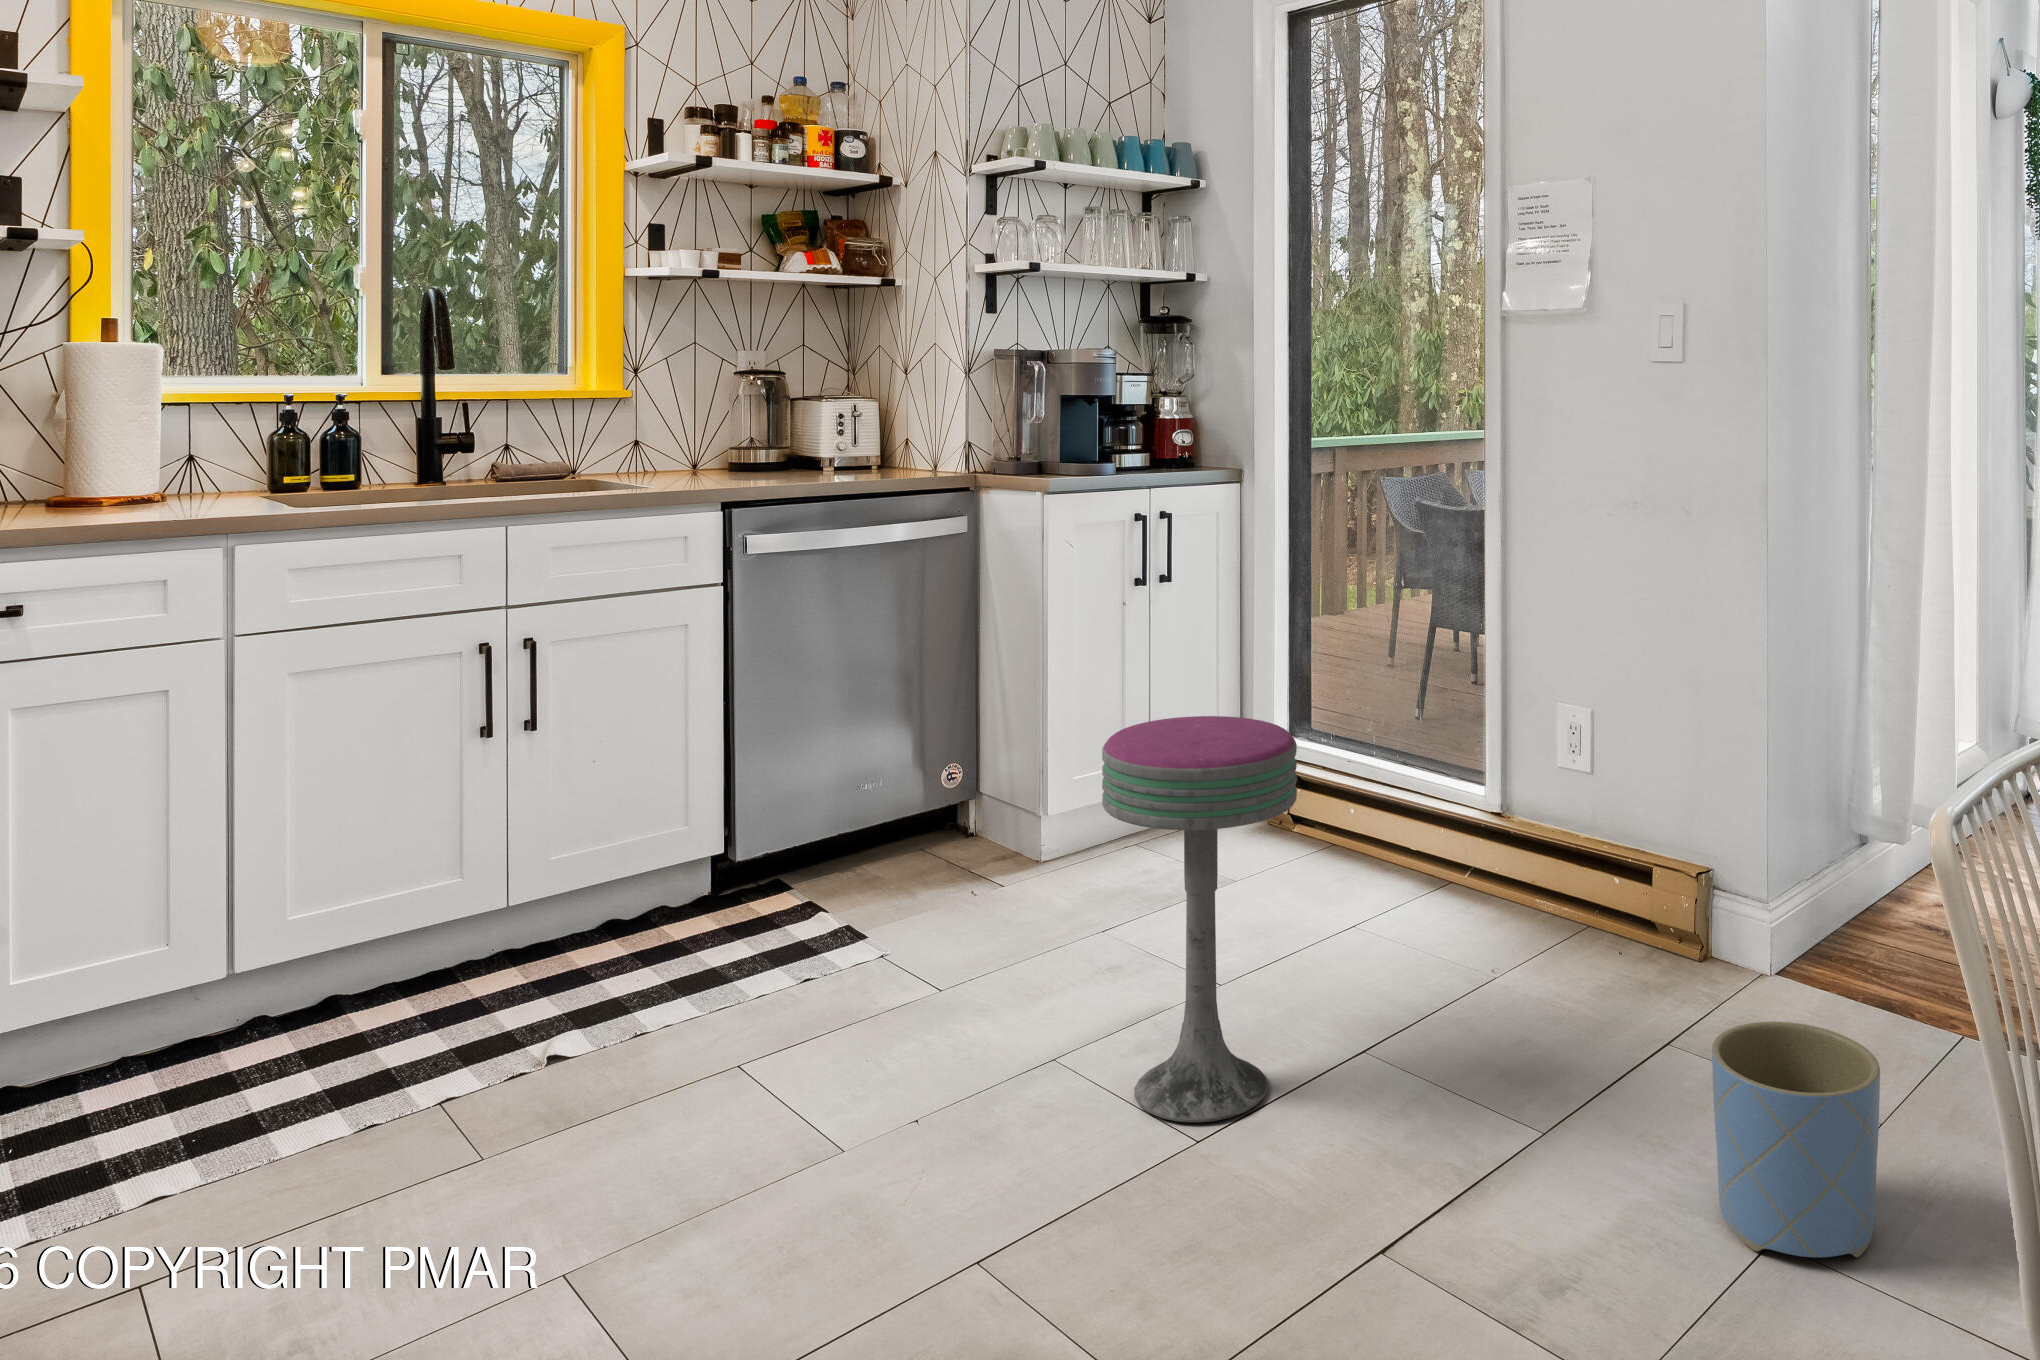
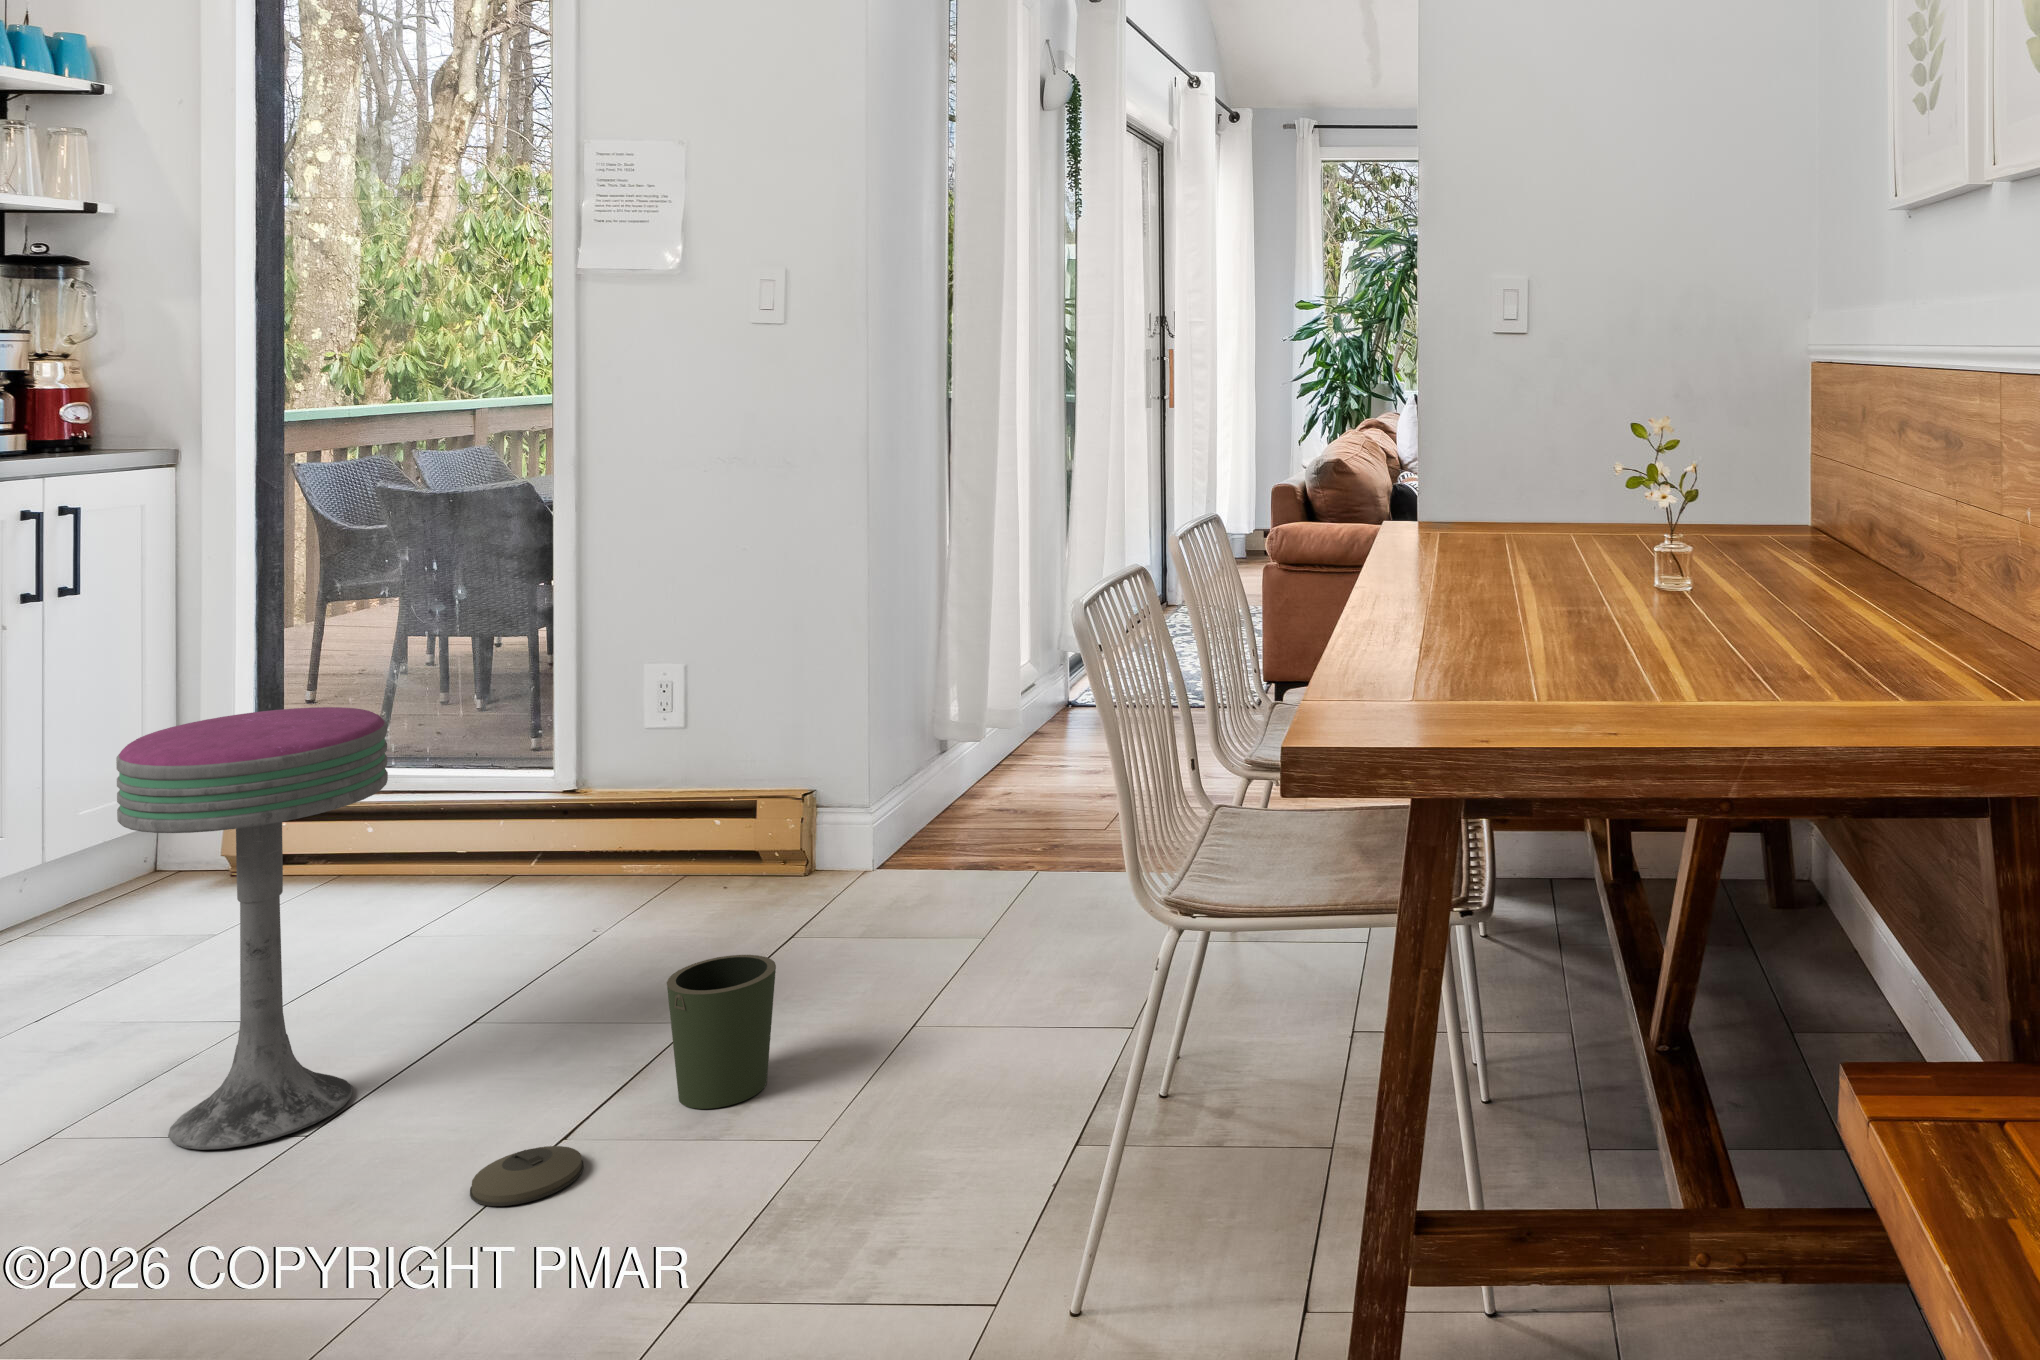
planter: present [1712,1022,1880,1257] -> none [855,874,996,1058]
trash can: none [1314,1064,1620,1296] -> present [470,955,776,1206]

